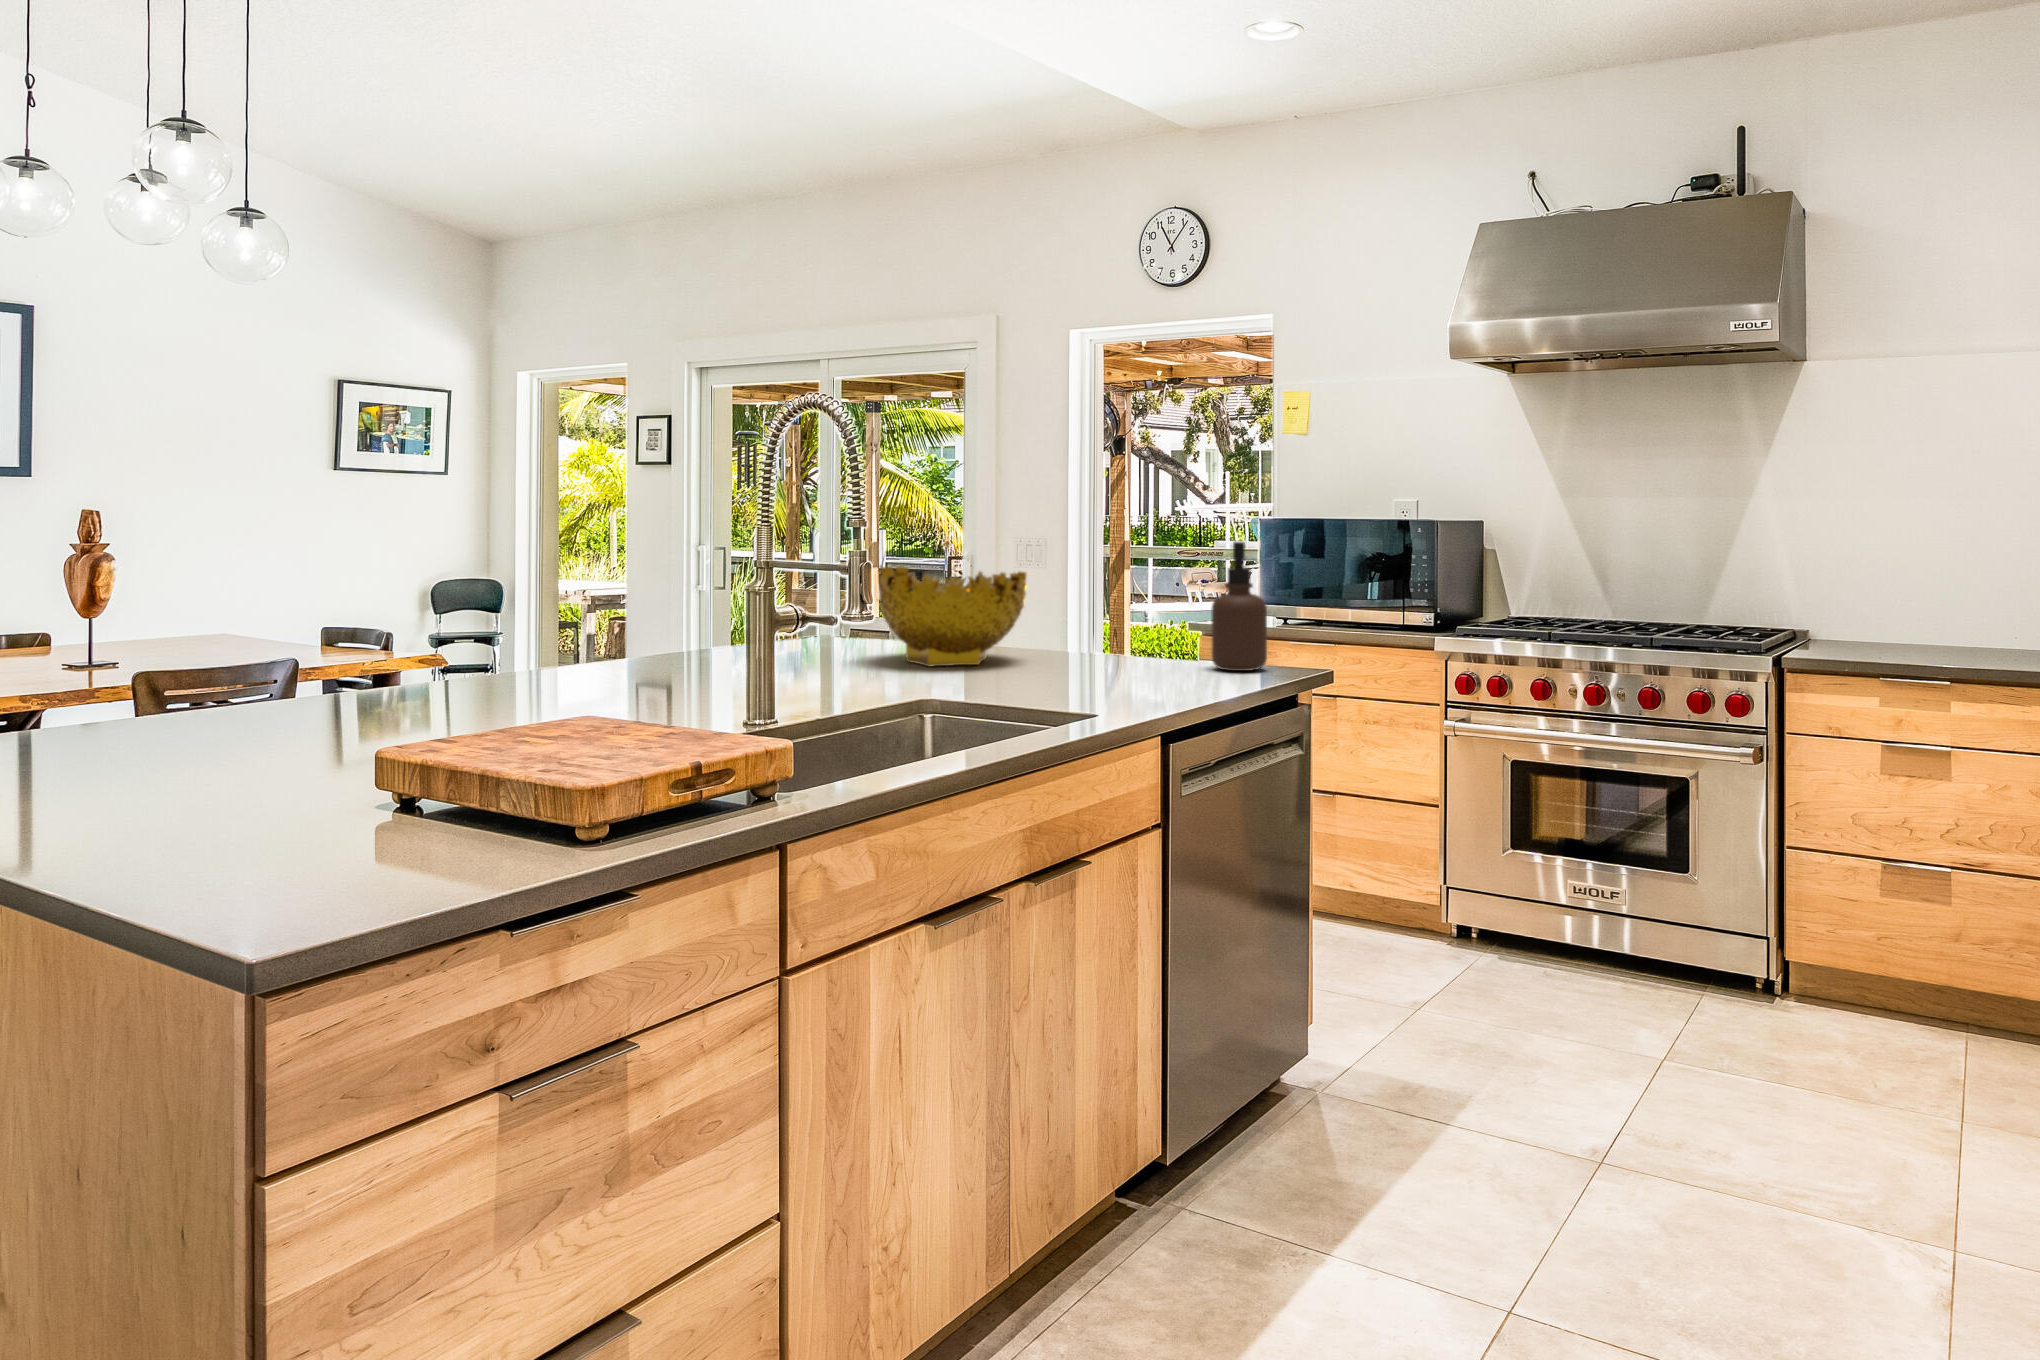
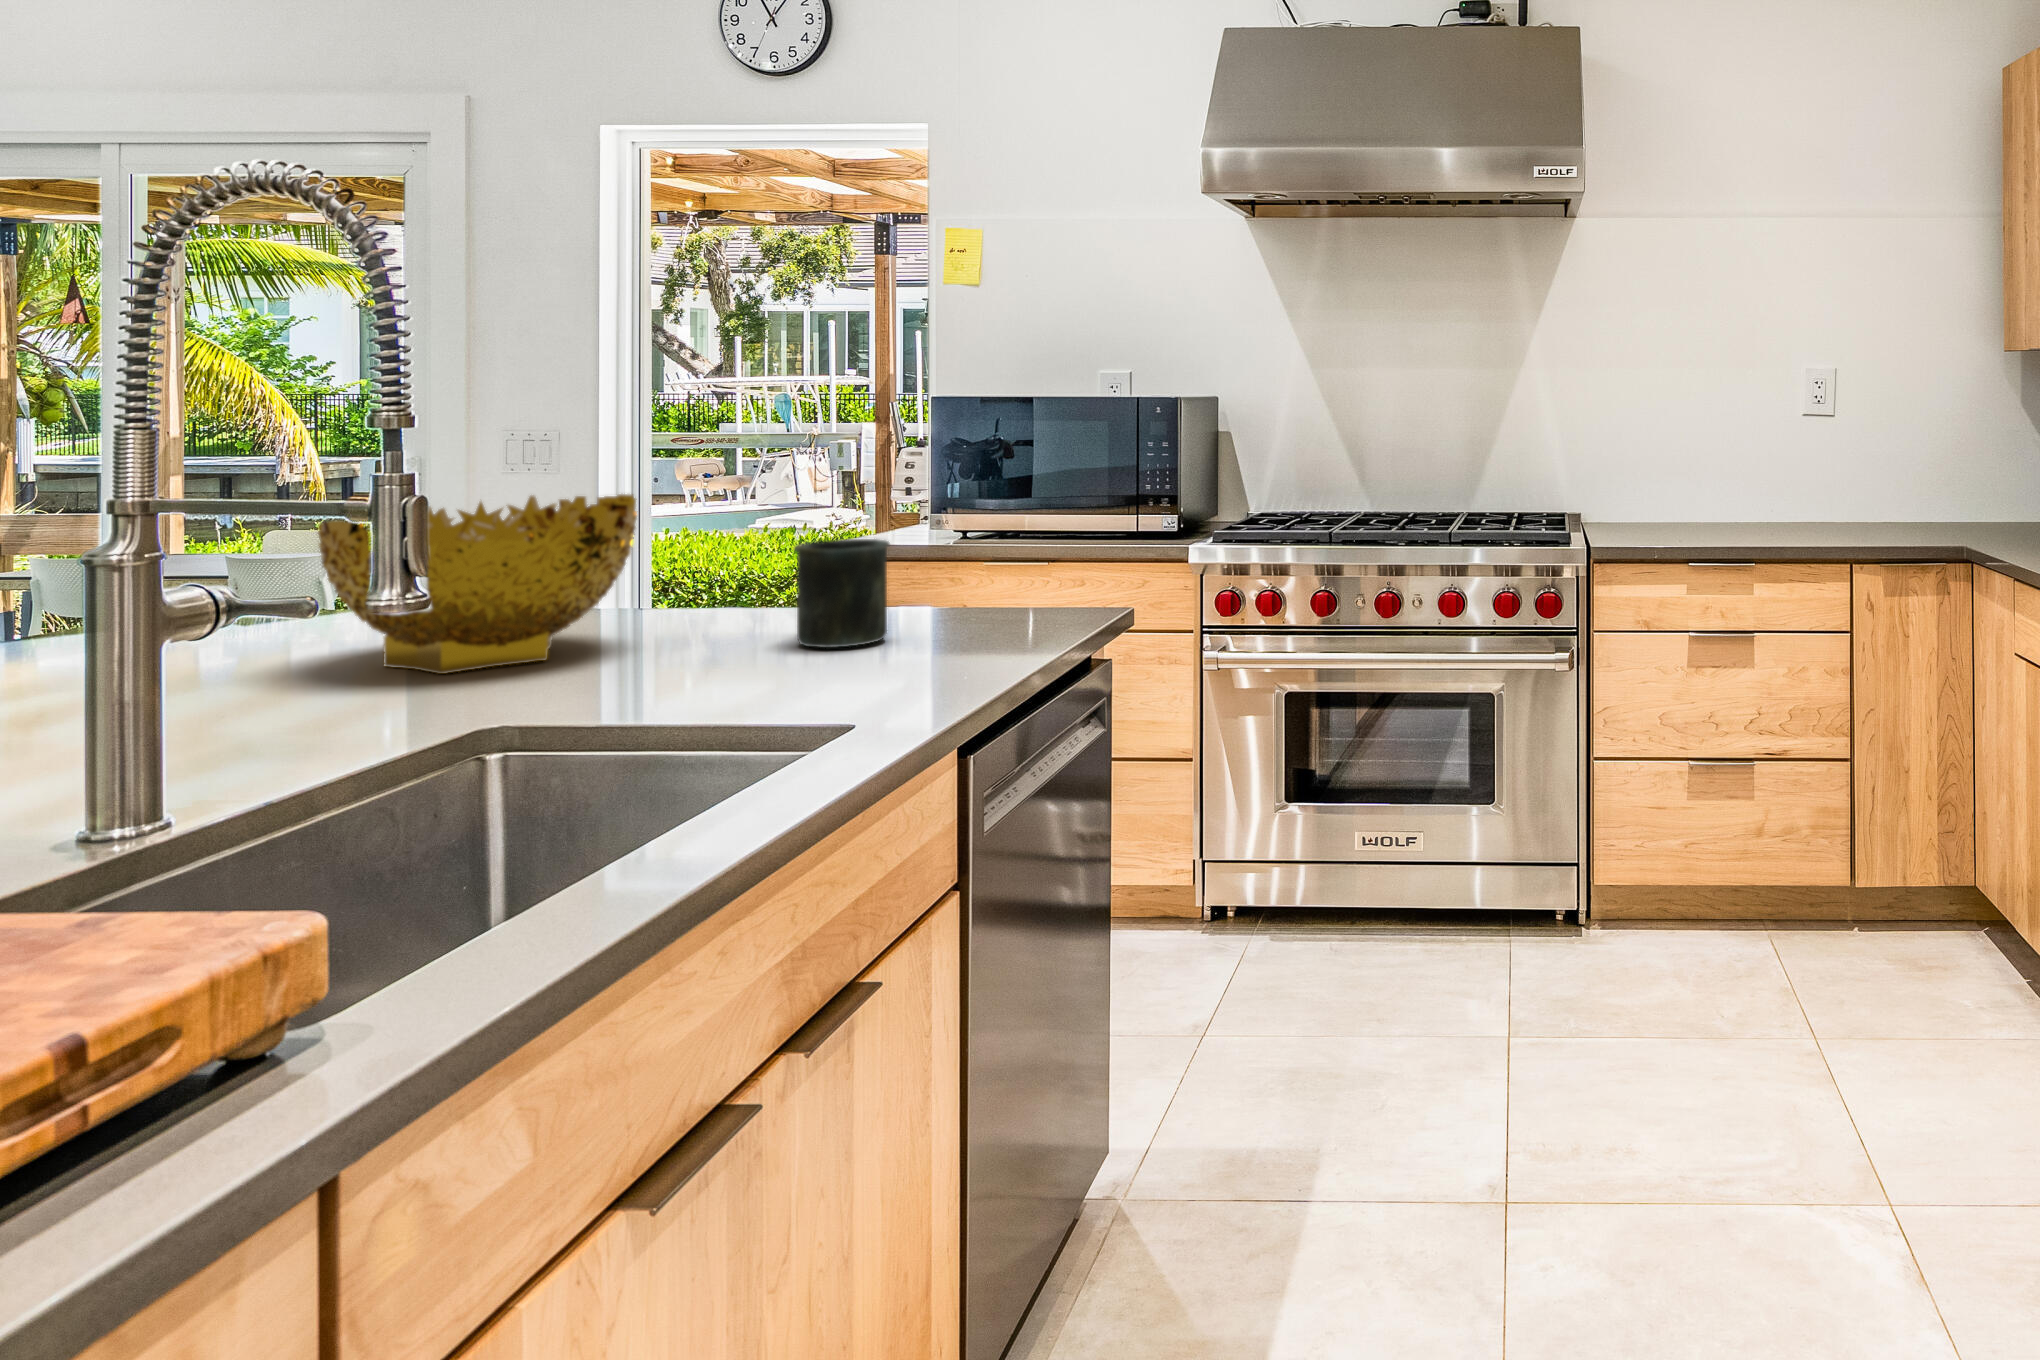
soap dispenser: present [1212,542,1267,671] -> none [966,435,1052,630]
mug: none [1107,605,1163,671] -> present [793,539,890,648]

